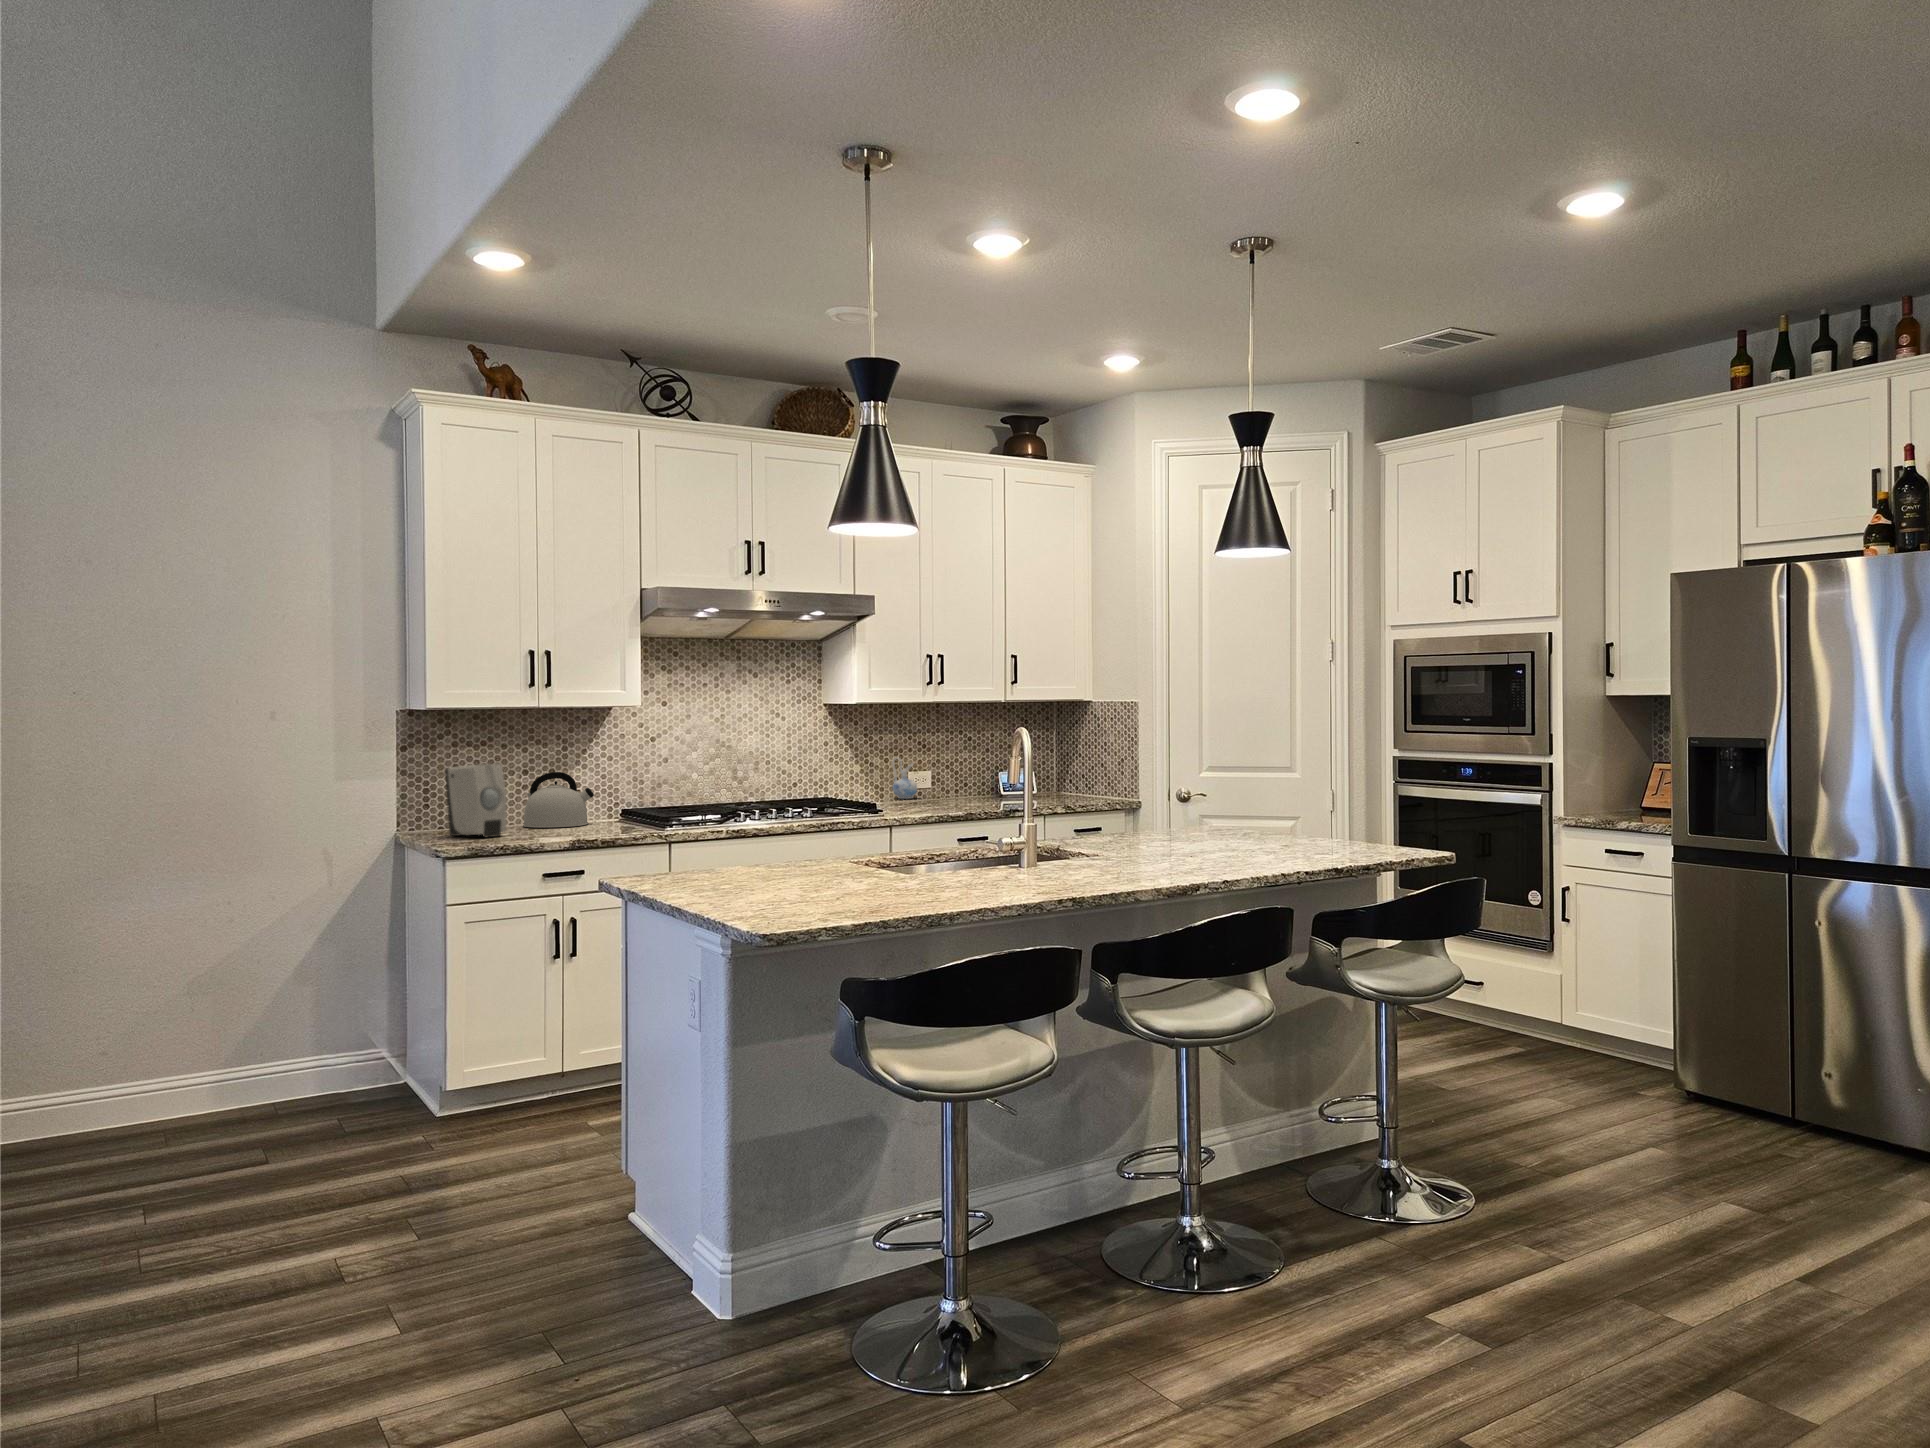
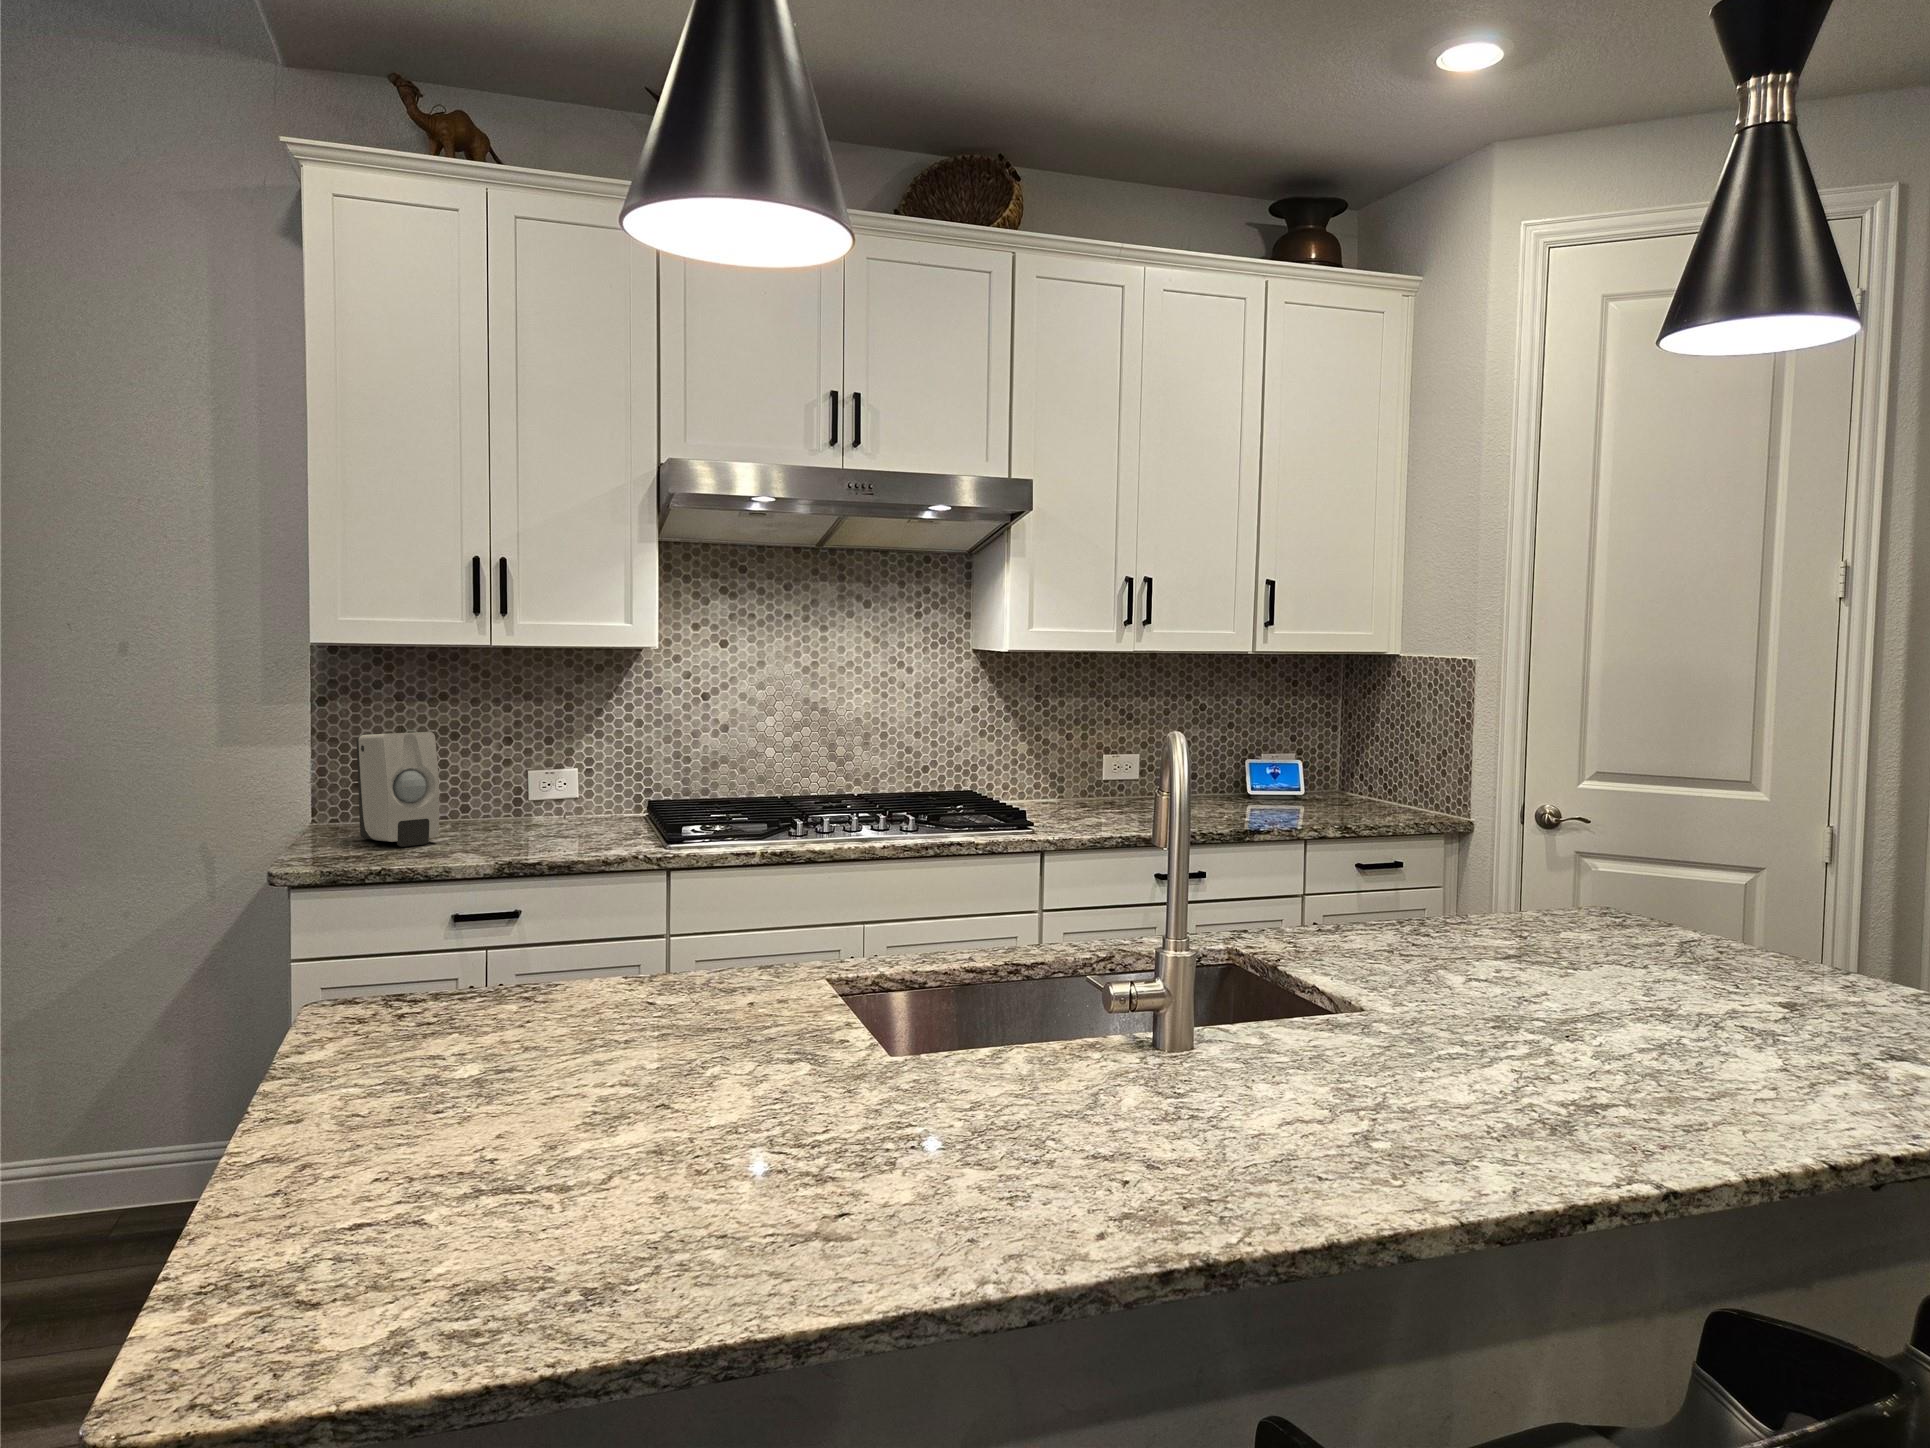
ceramic pitcher: present [893,758,917,799] -> none [1079,732,1116,795]
kettle: present [523,772,594,828] -> none [493,743,599,829]

